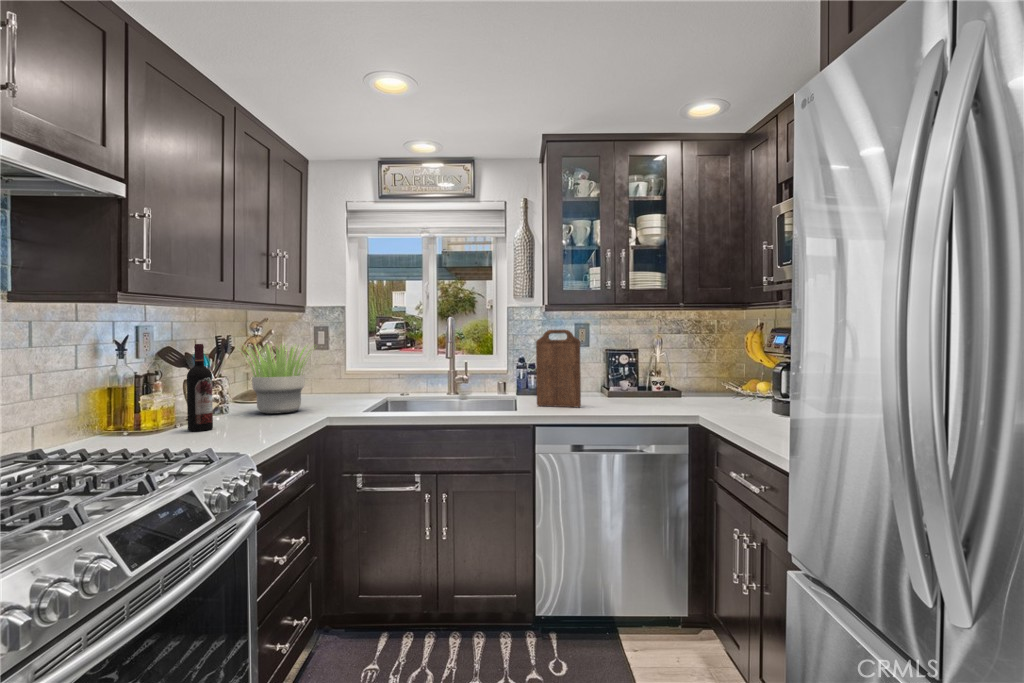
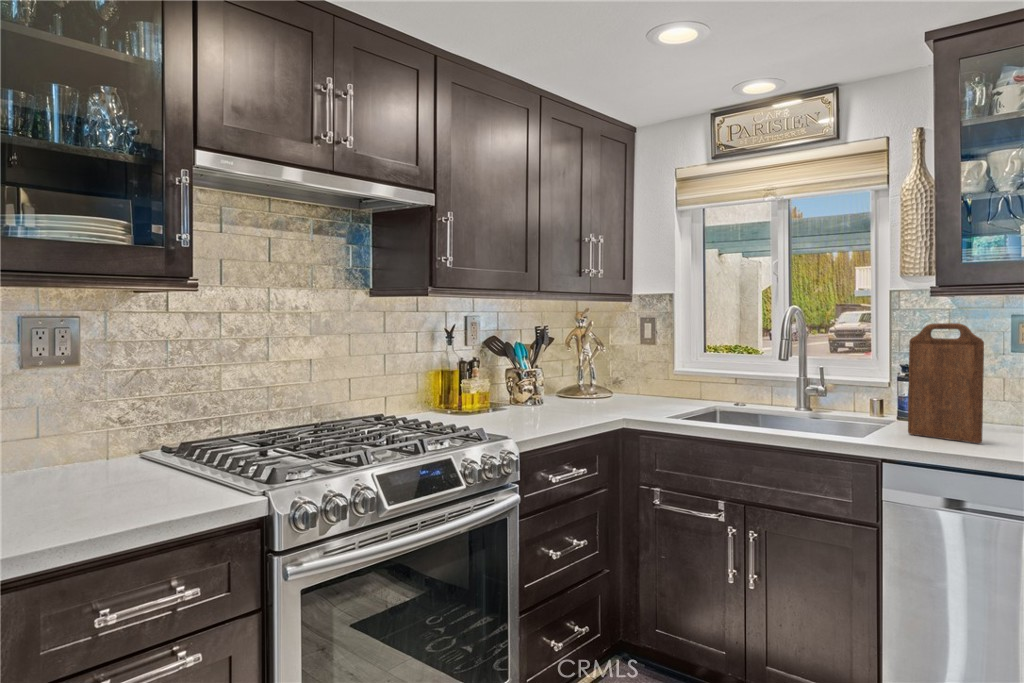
wine bottle: present [187,344,213,431] -> none [492,334,513,417]
potted plant: present [239,344,309,414] -> none [542,334,627,409]

